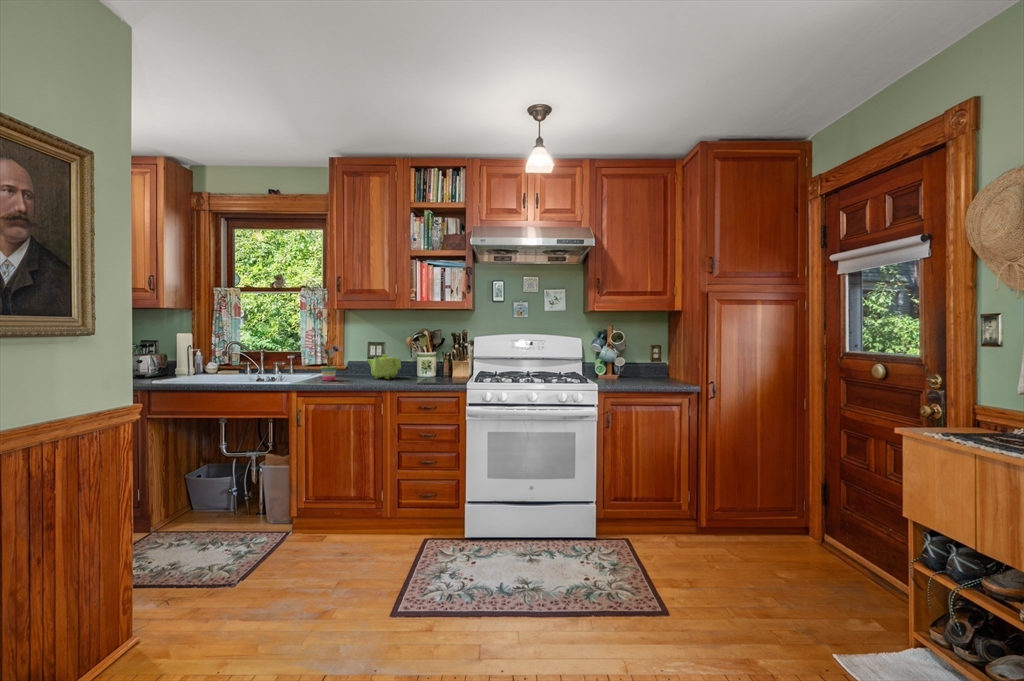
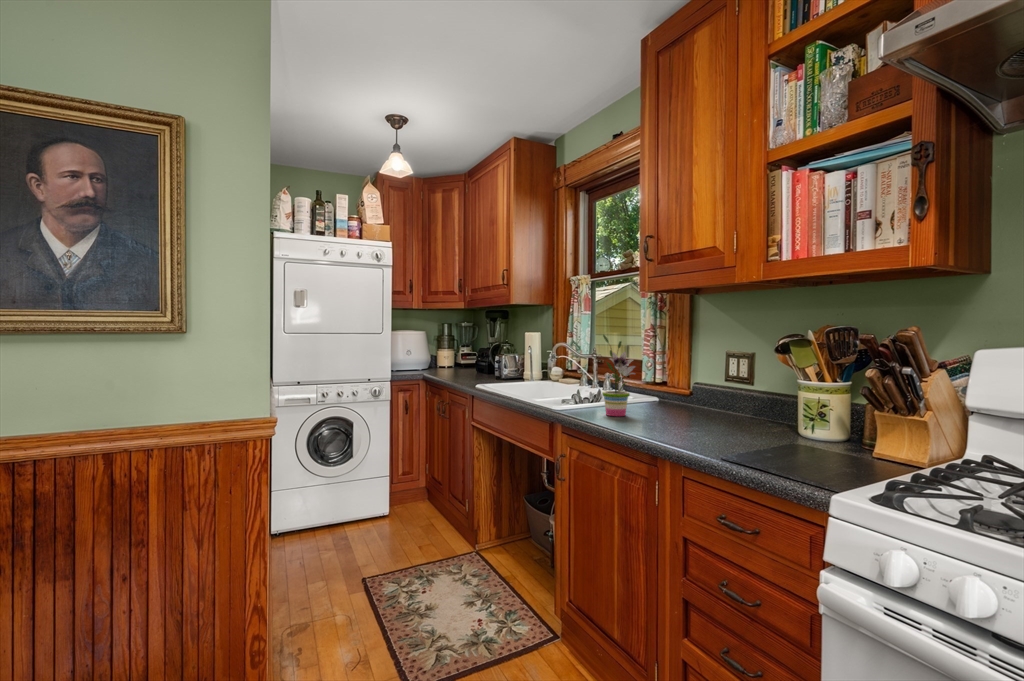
teapot: present [367,354,401,379] -> none [679,378,748,430]

